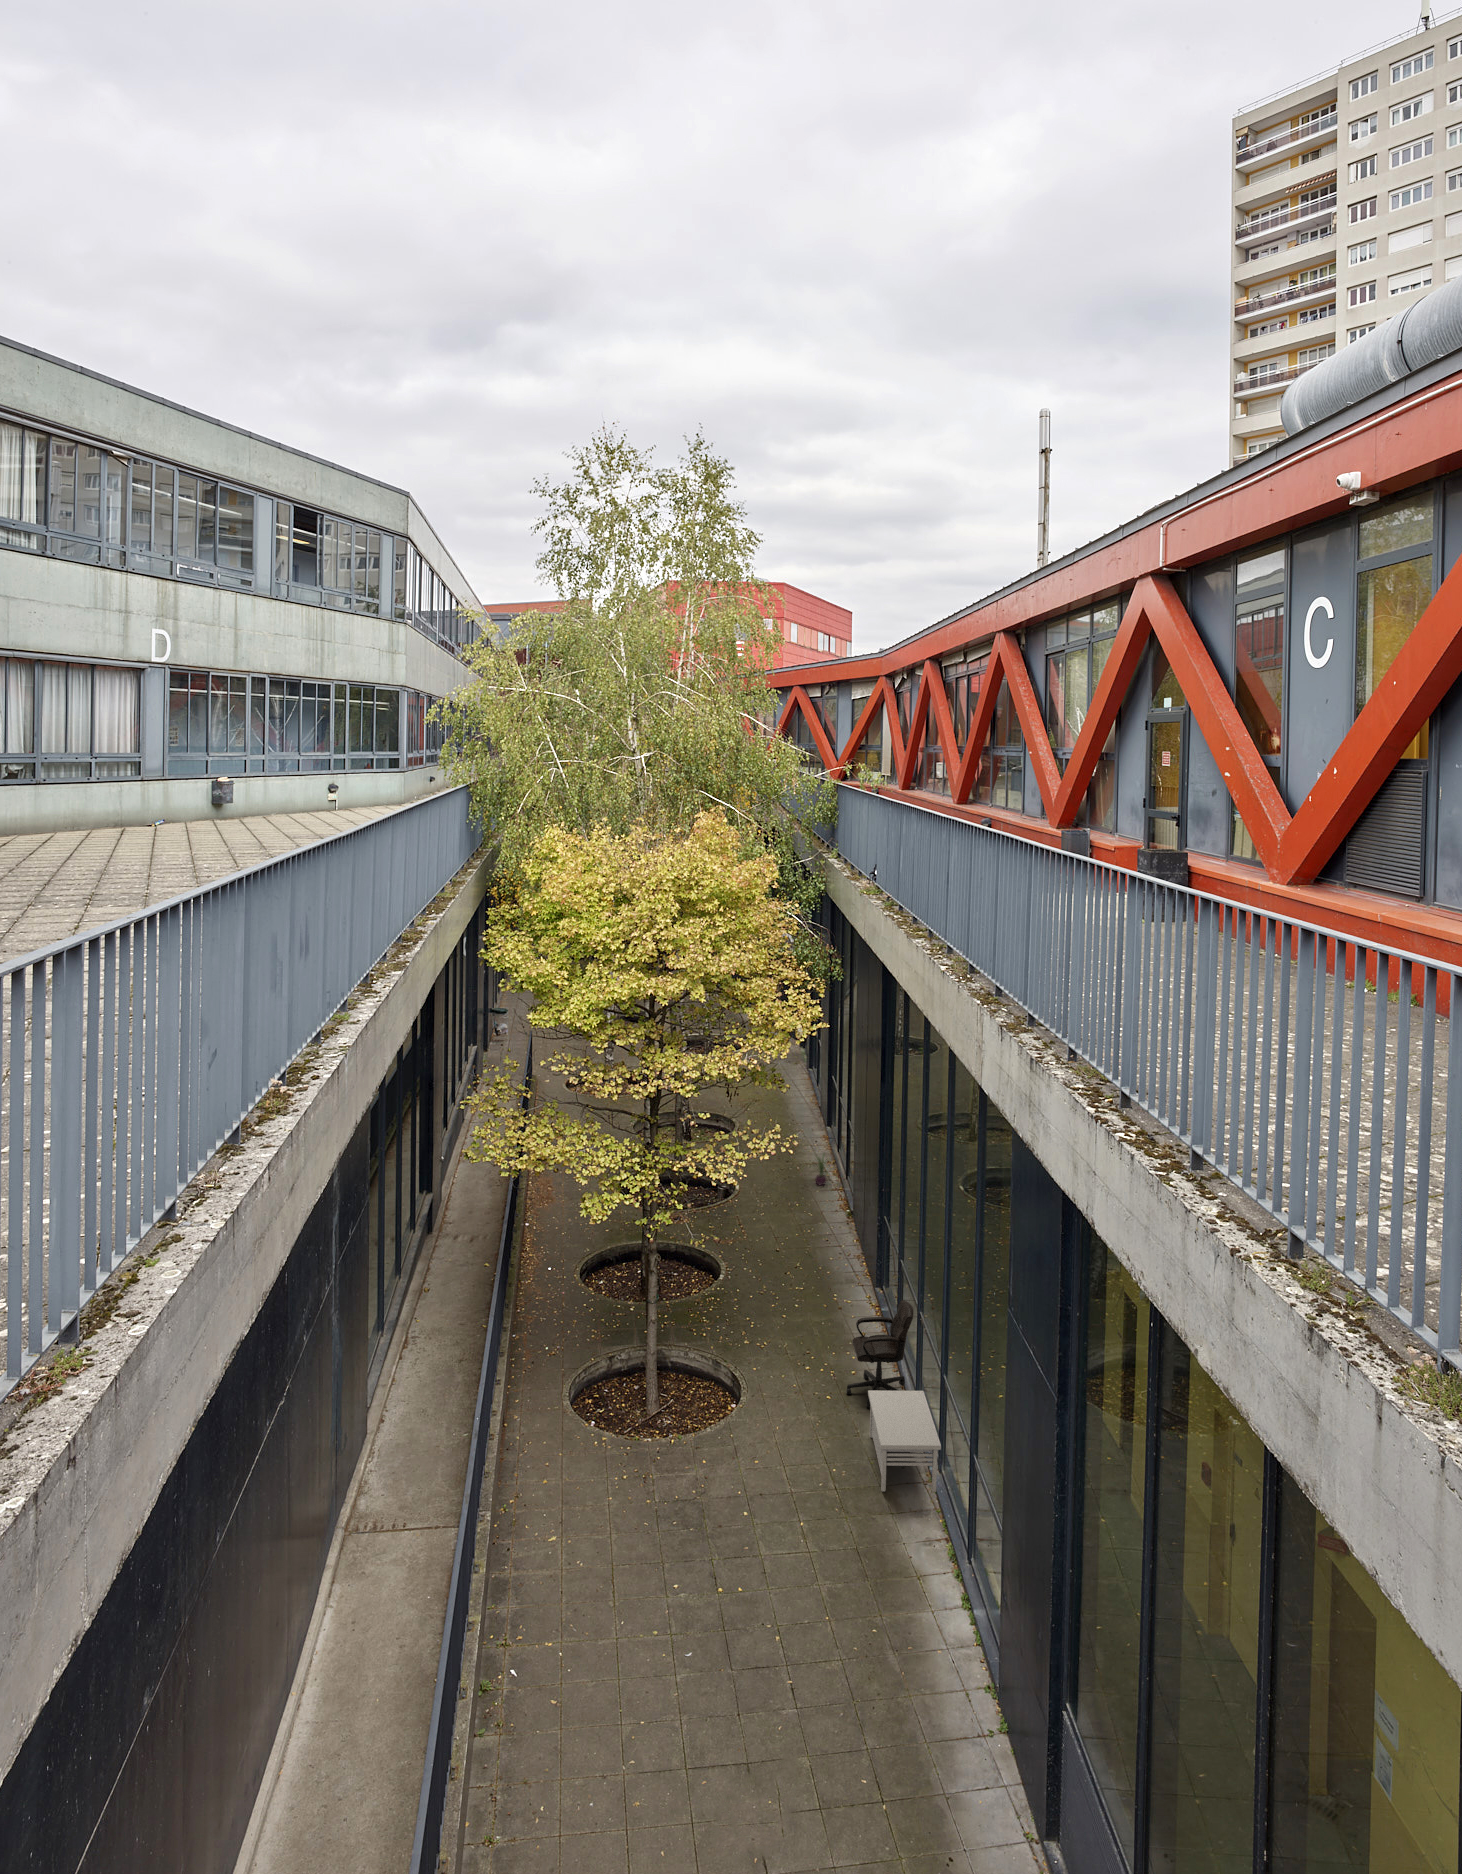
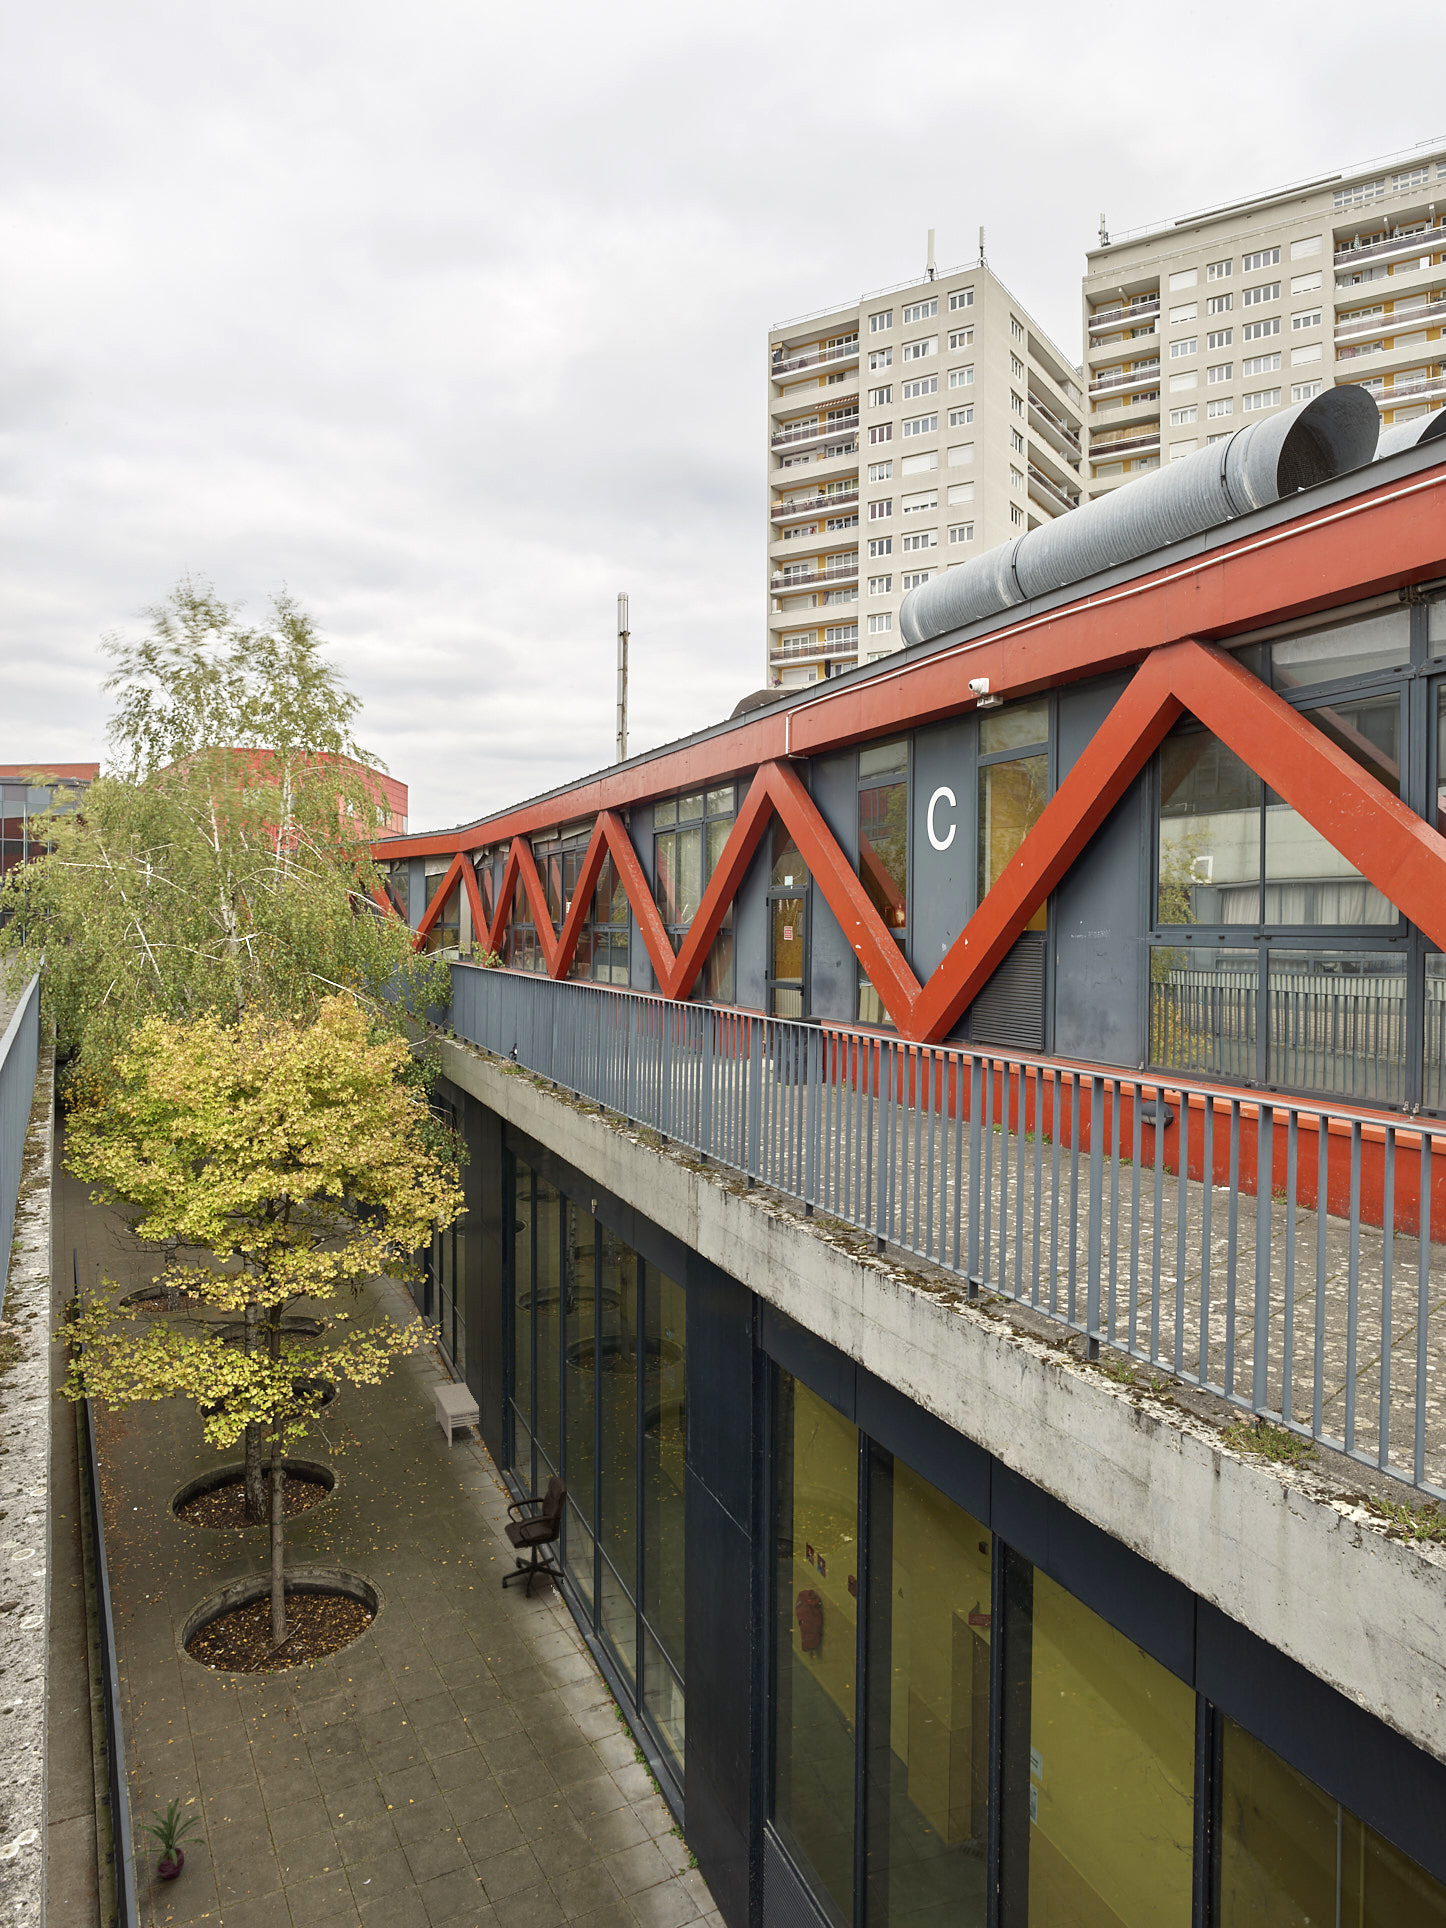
decorative plant: present [815,1154,827,1186] -> present [124,1798,206,1879]
storage bench: present [868,1390,941,1492] -> present [434,1383,481,1447]

